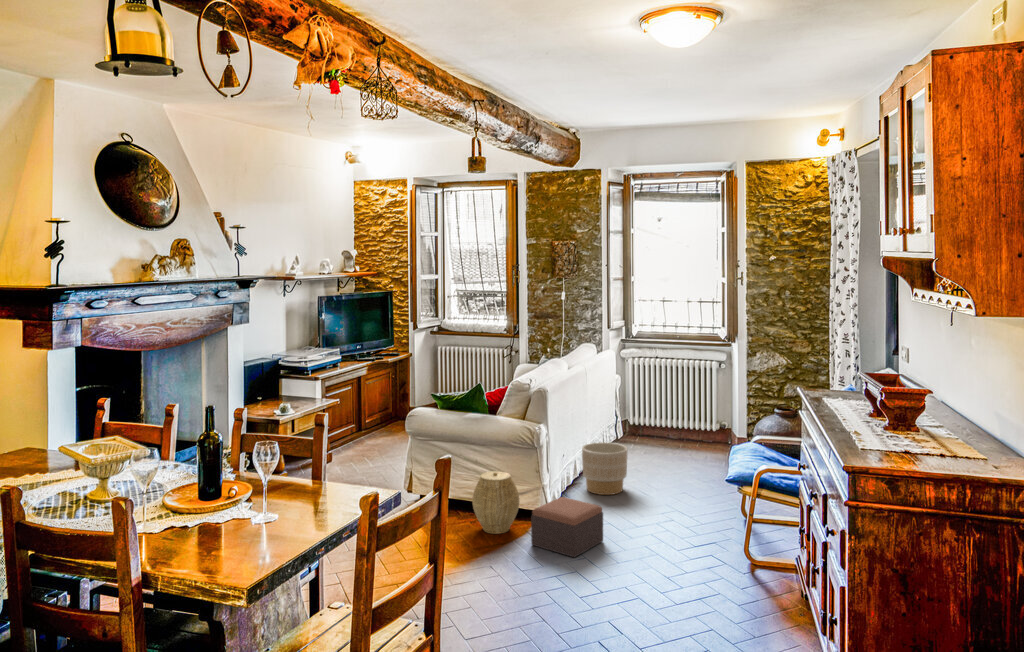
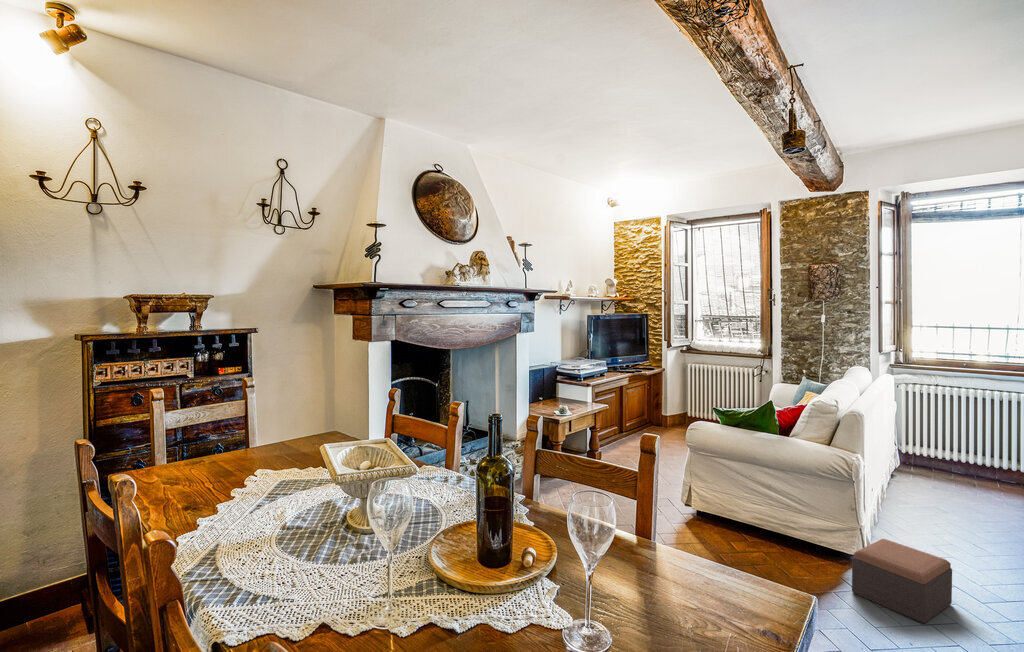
planter: present [582,442,627,495] -> none [878,473,941,535]
woven basket: present [472,471,520,534] -> none [768,497,826,569]

